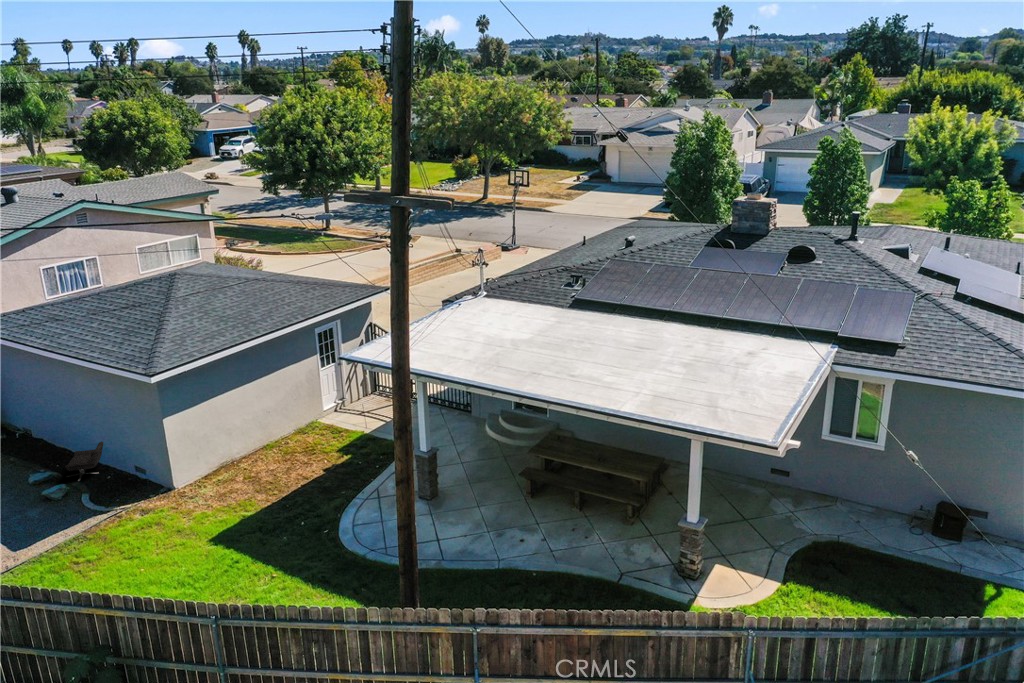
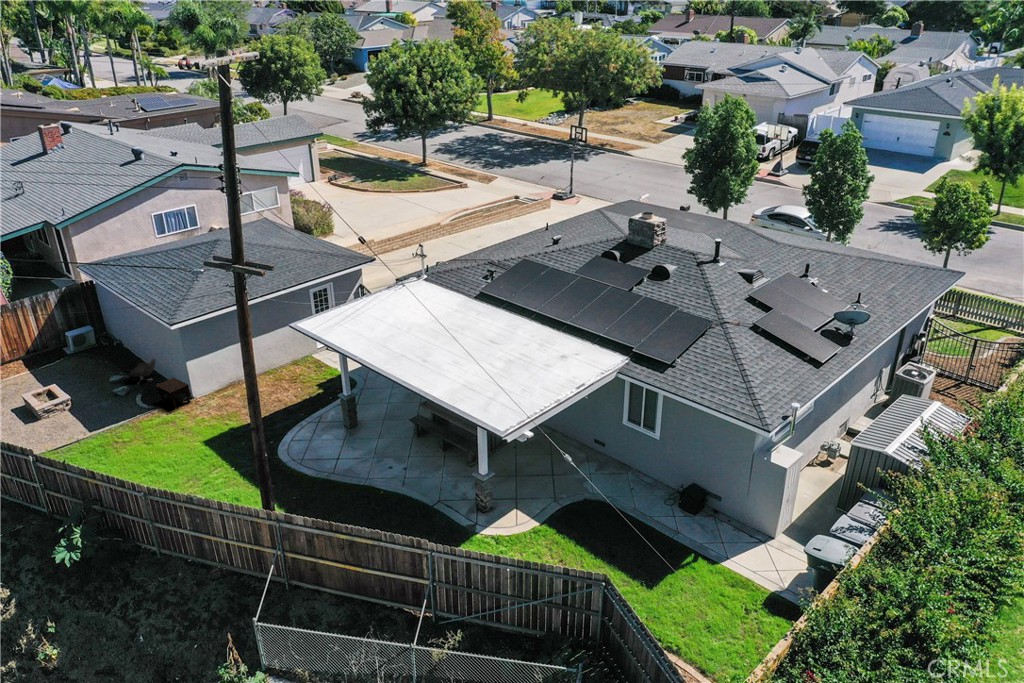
side table: none [118,462,174,507] -> present [156,378,191,409]

